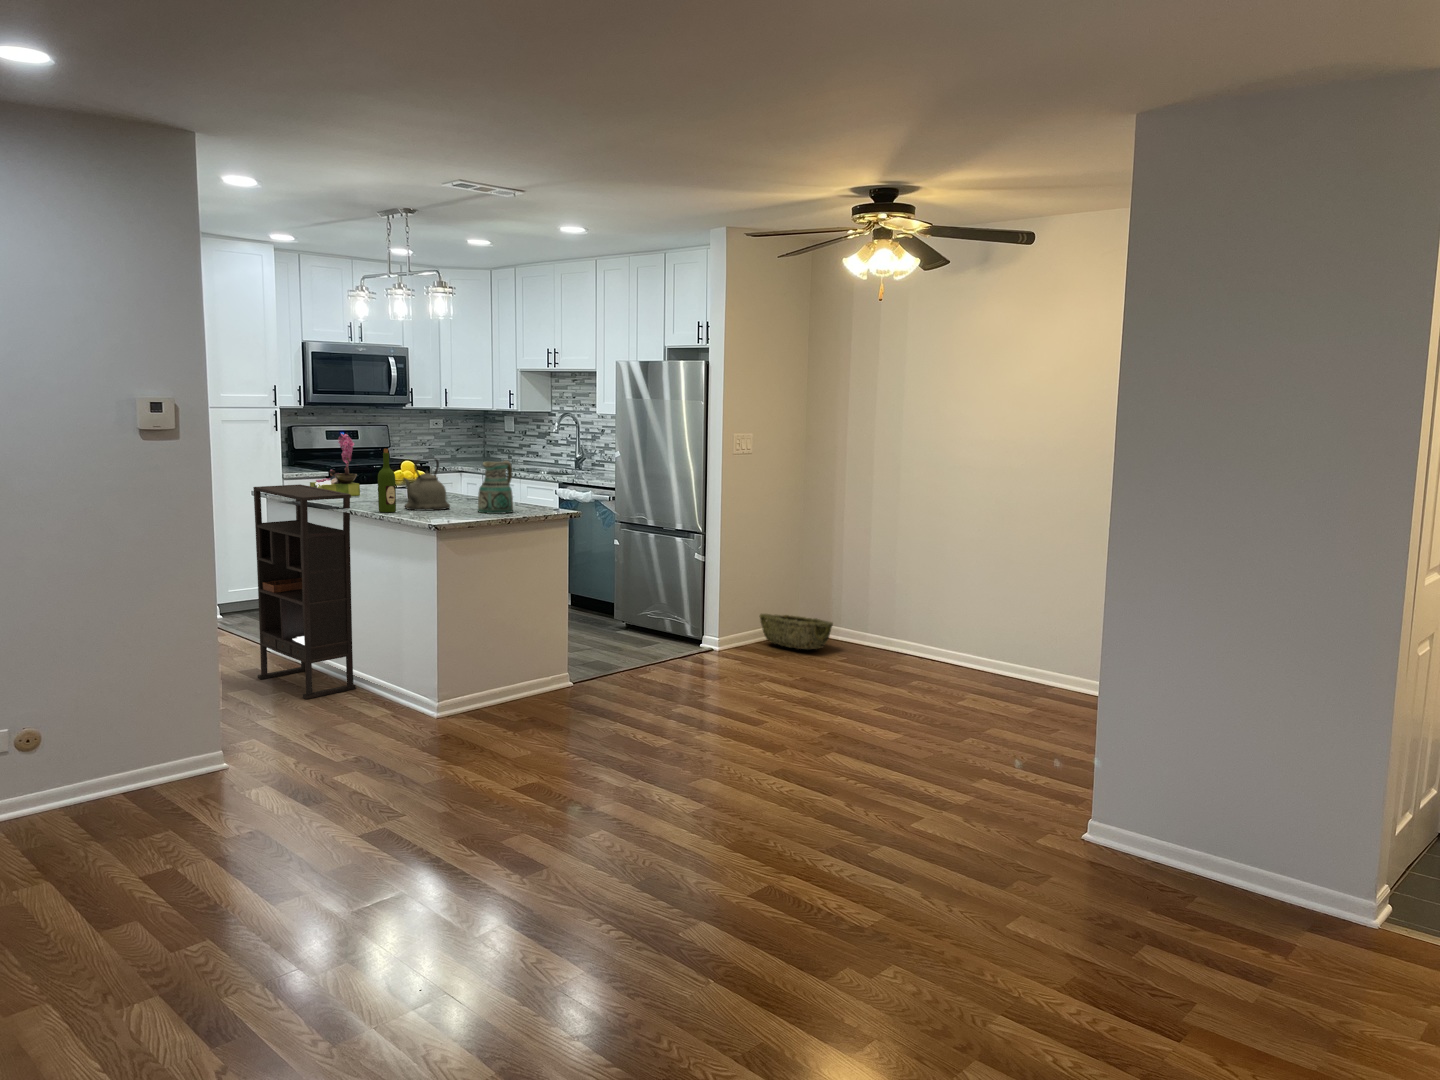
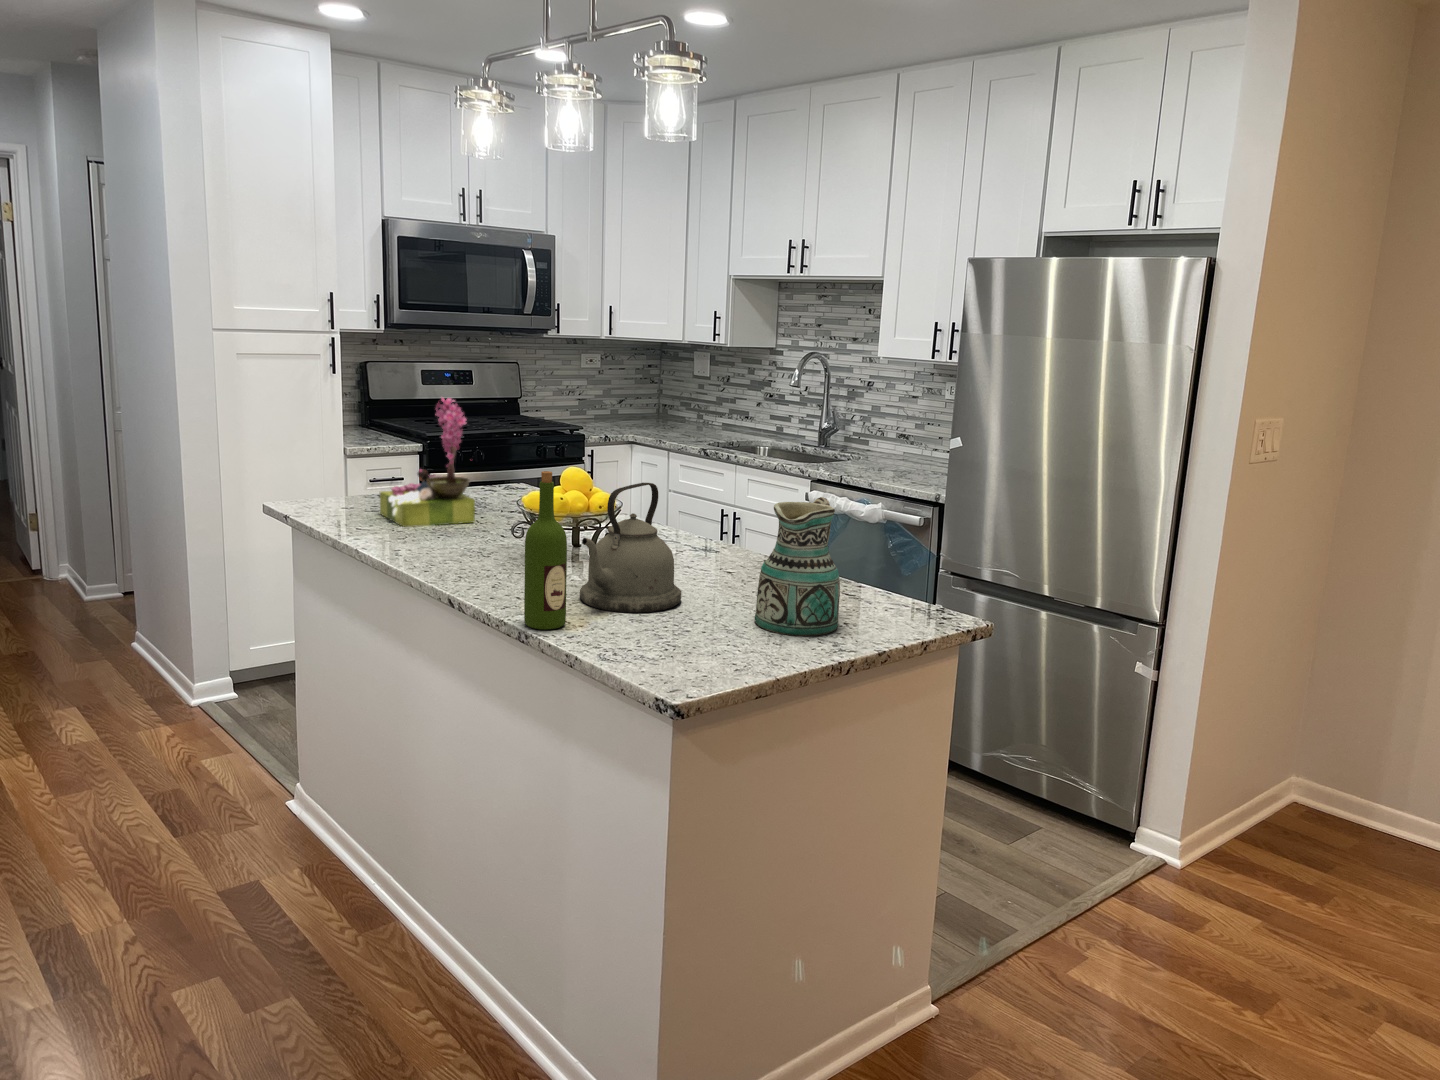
bookshelf: present [253,484,356,699] -> none [248,517,460,1029]
woven basket: present [760,614,833,649] -> none [1230,770,1400,866]

